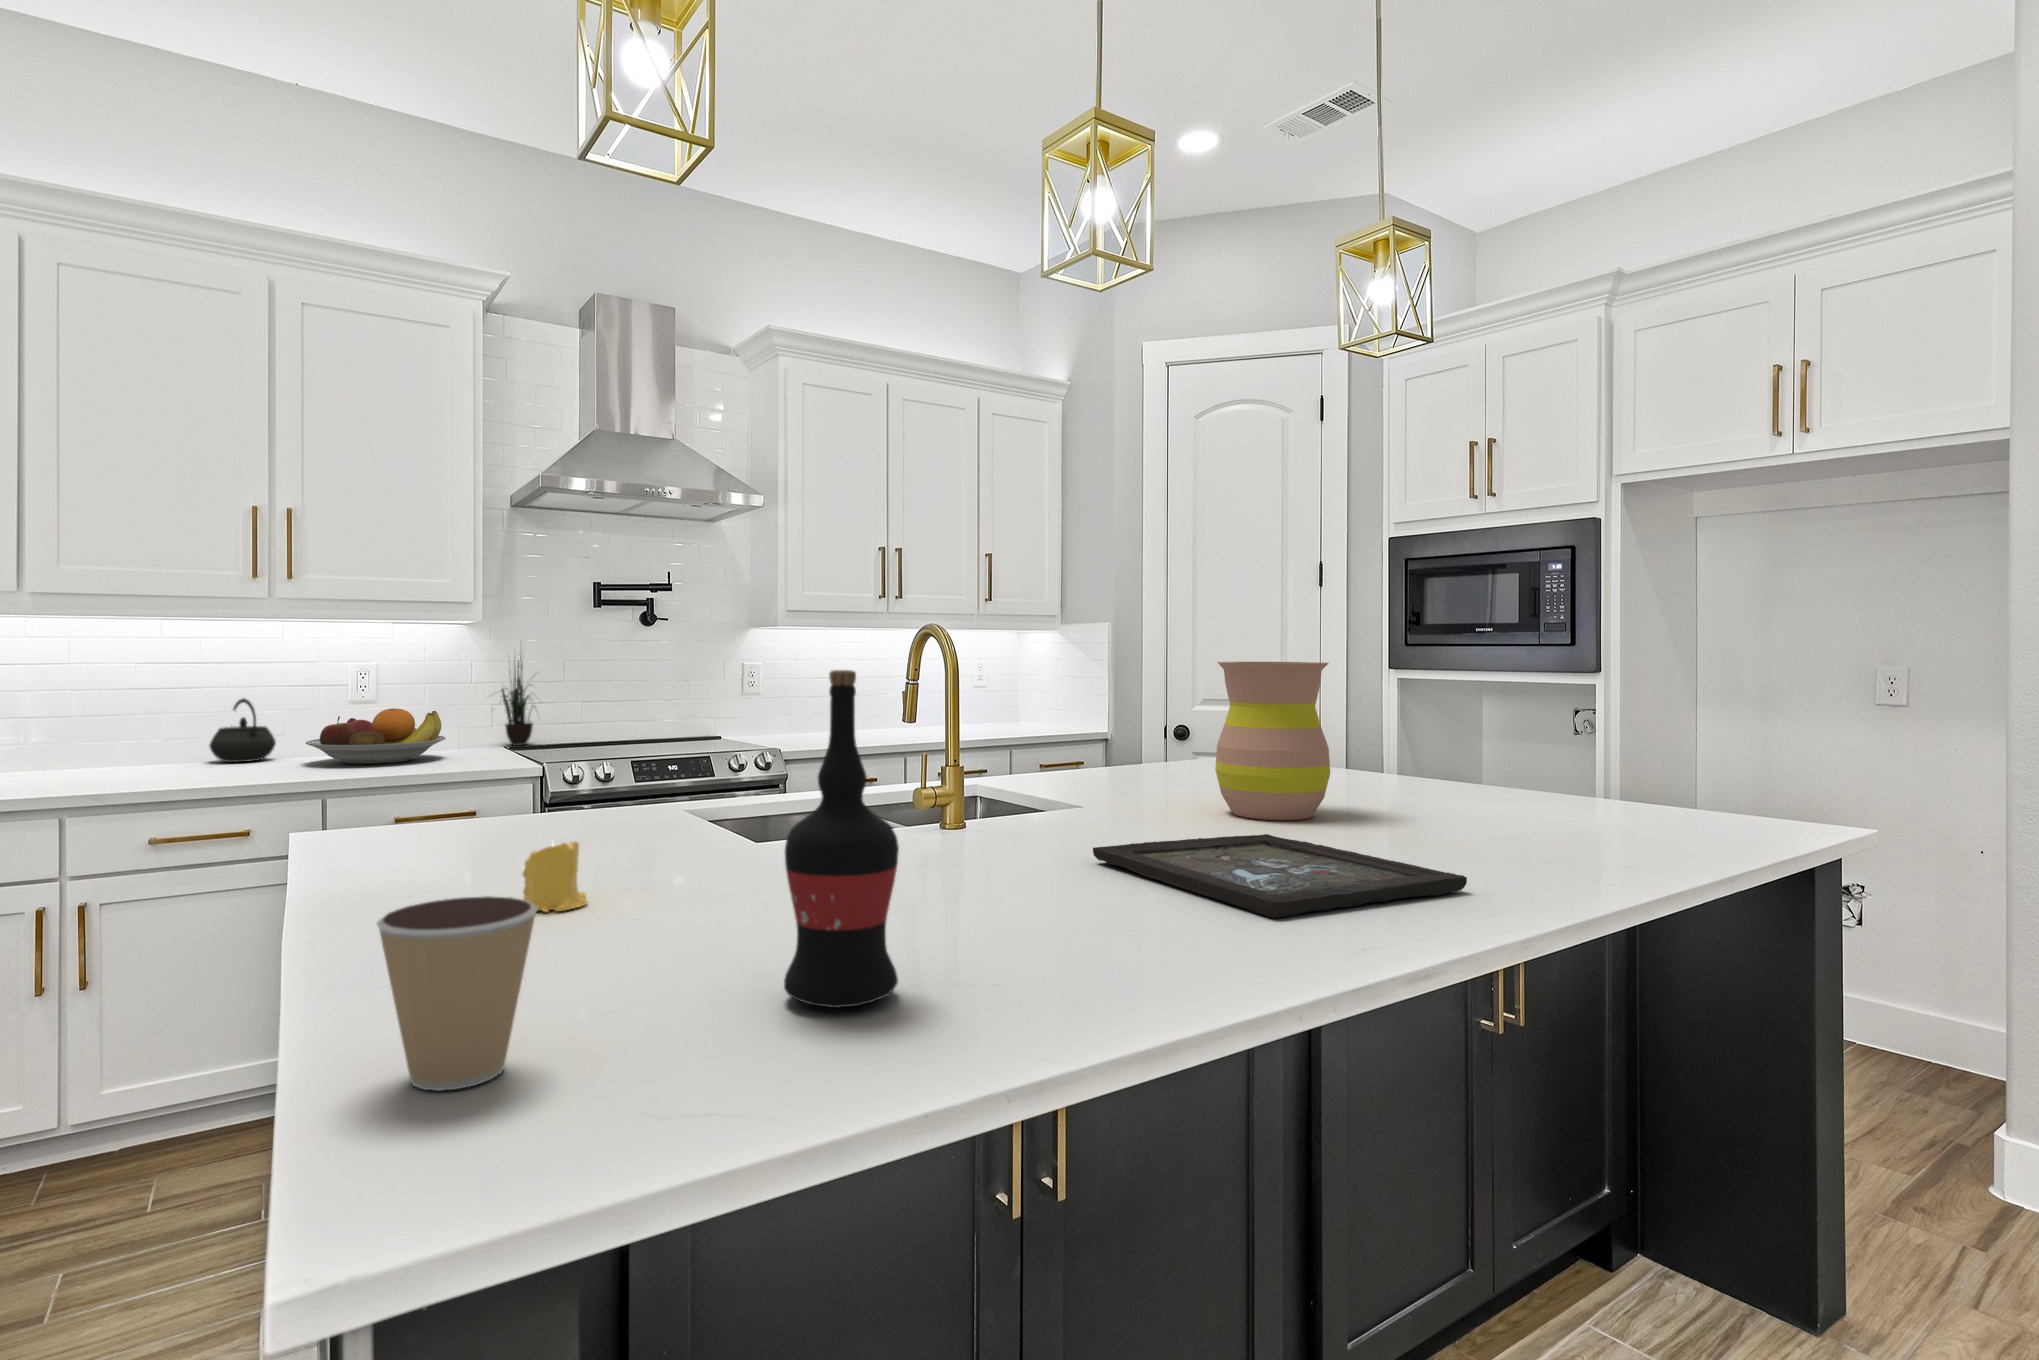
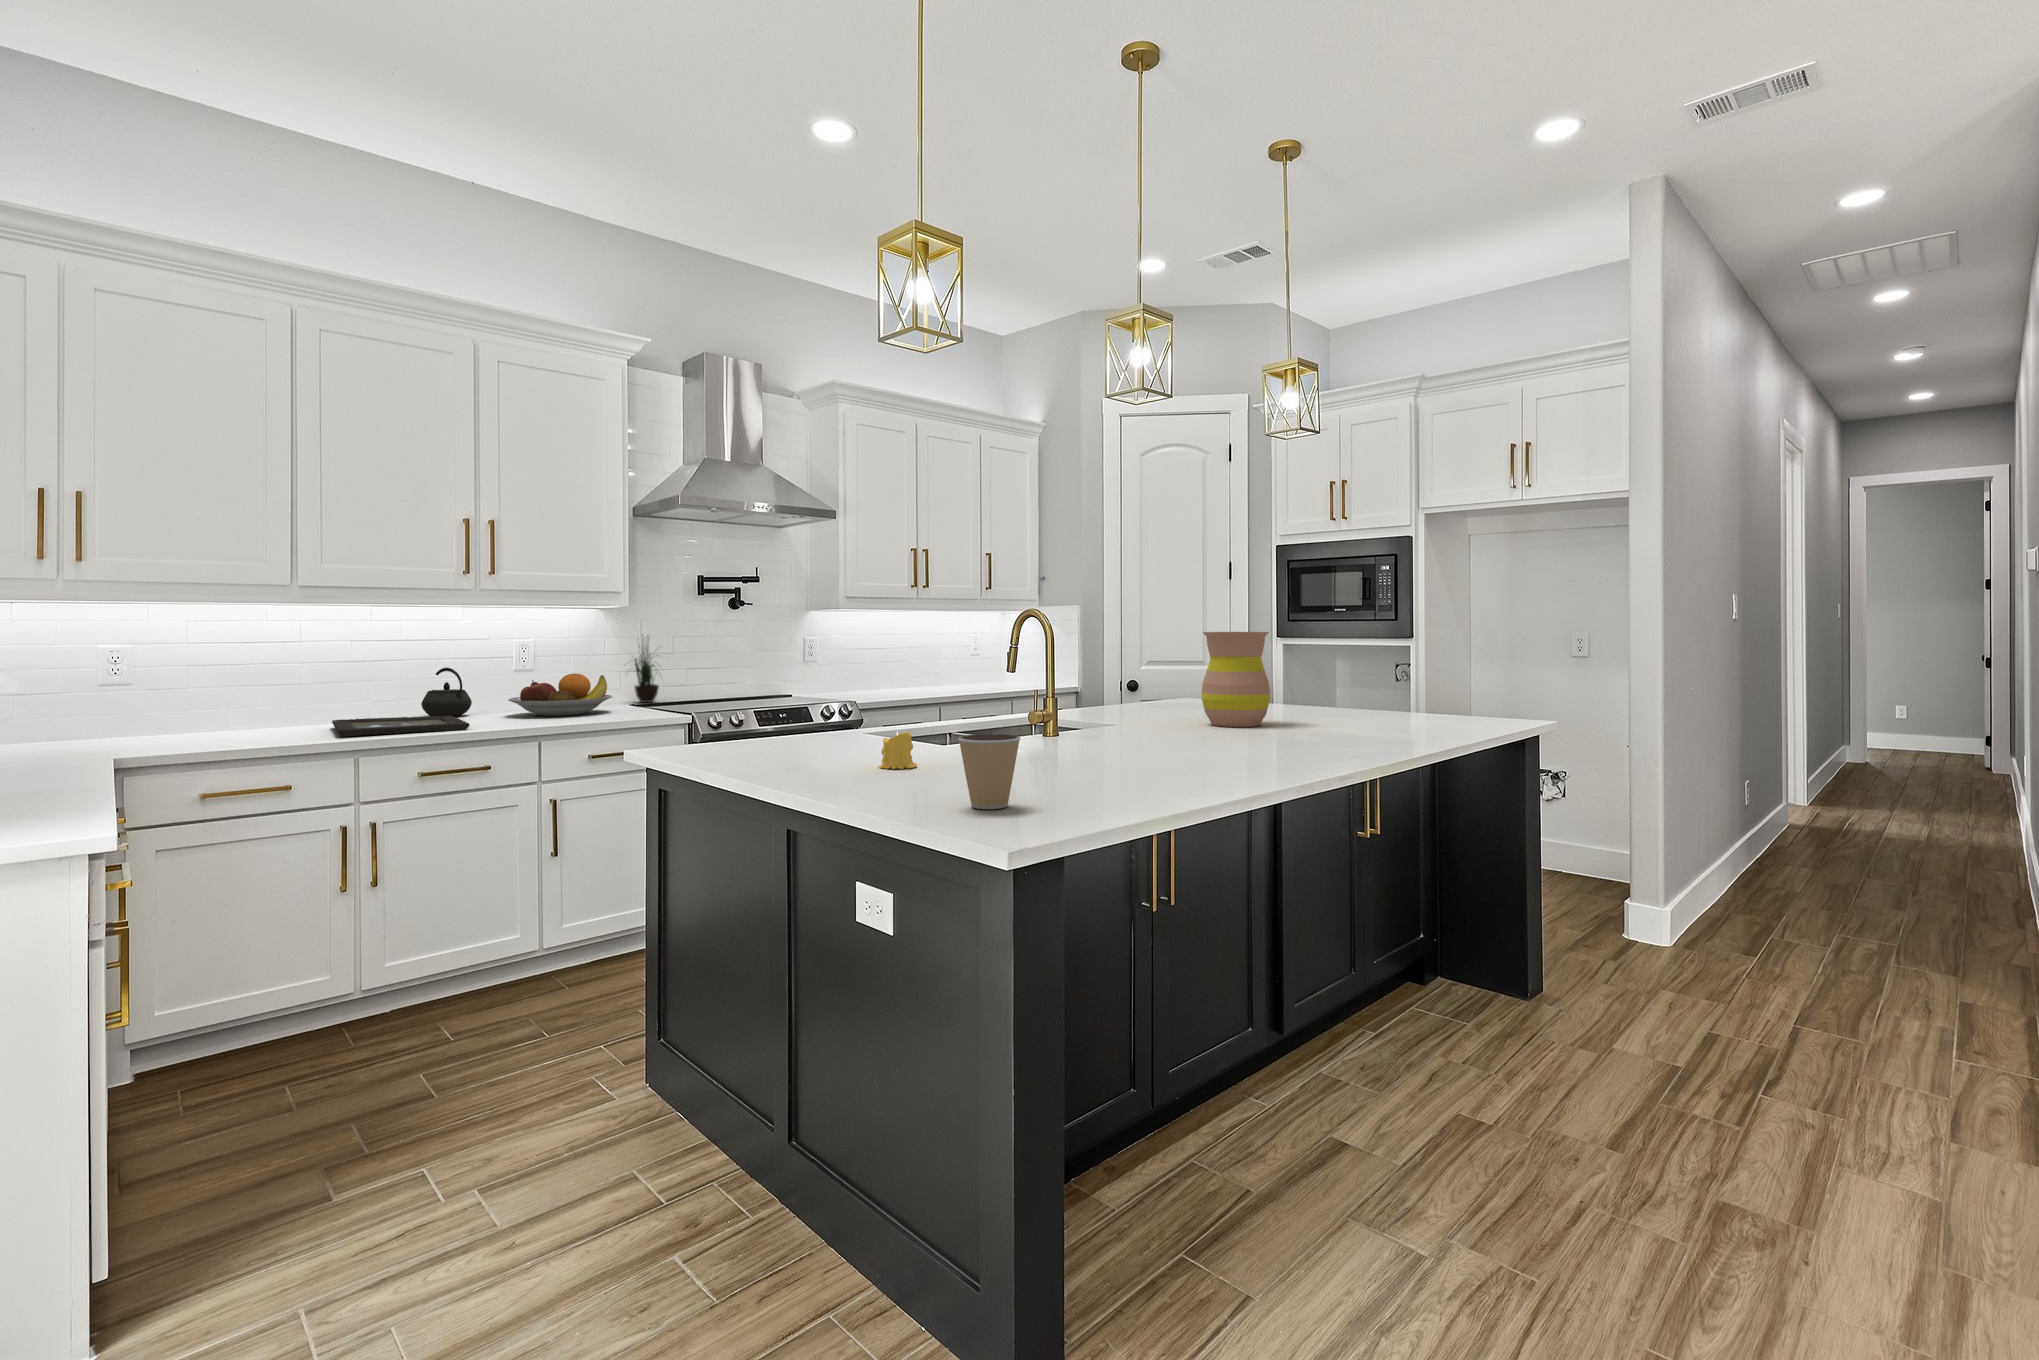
wine bottle: present [784,670,899,1008] -> none [1084,634,1137,787]
tray: present [1093,834,1467,918] -> present [332,716,469,737]

